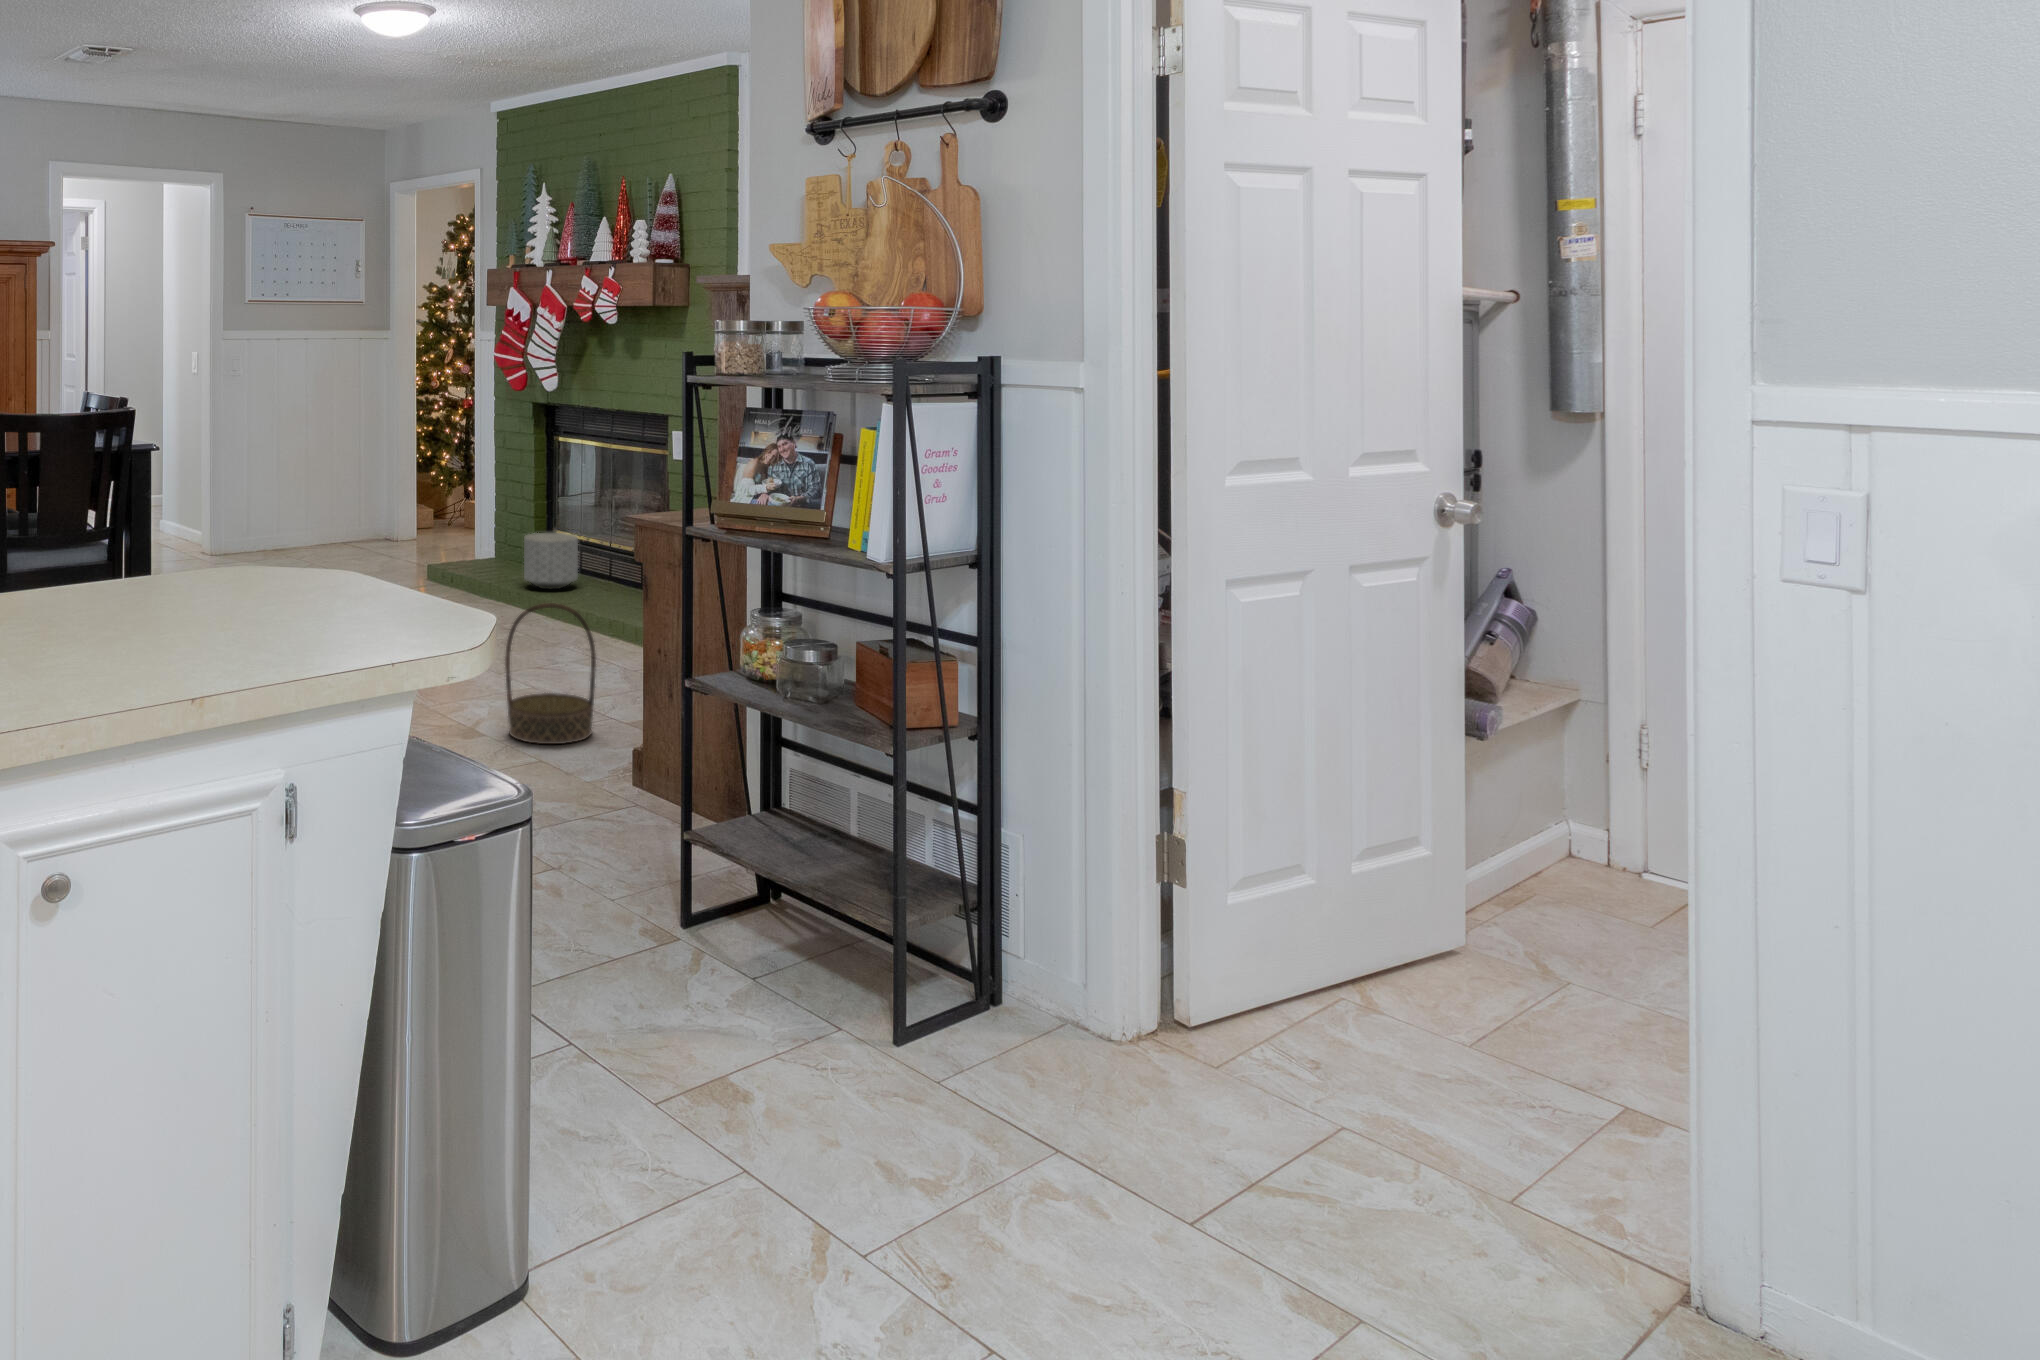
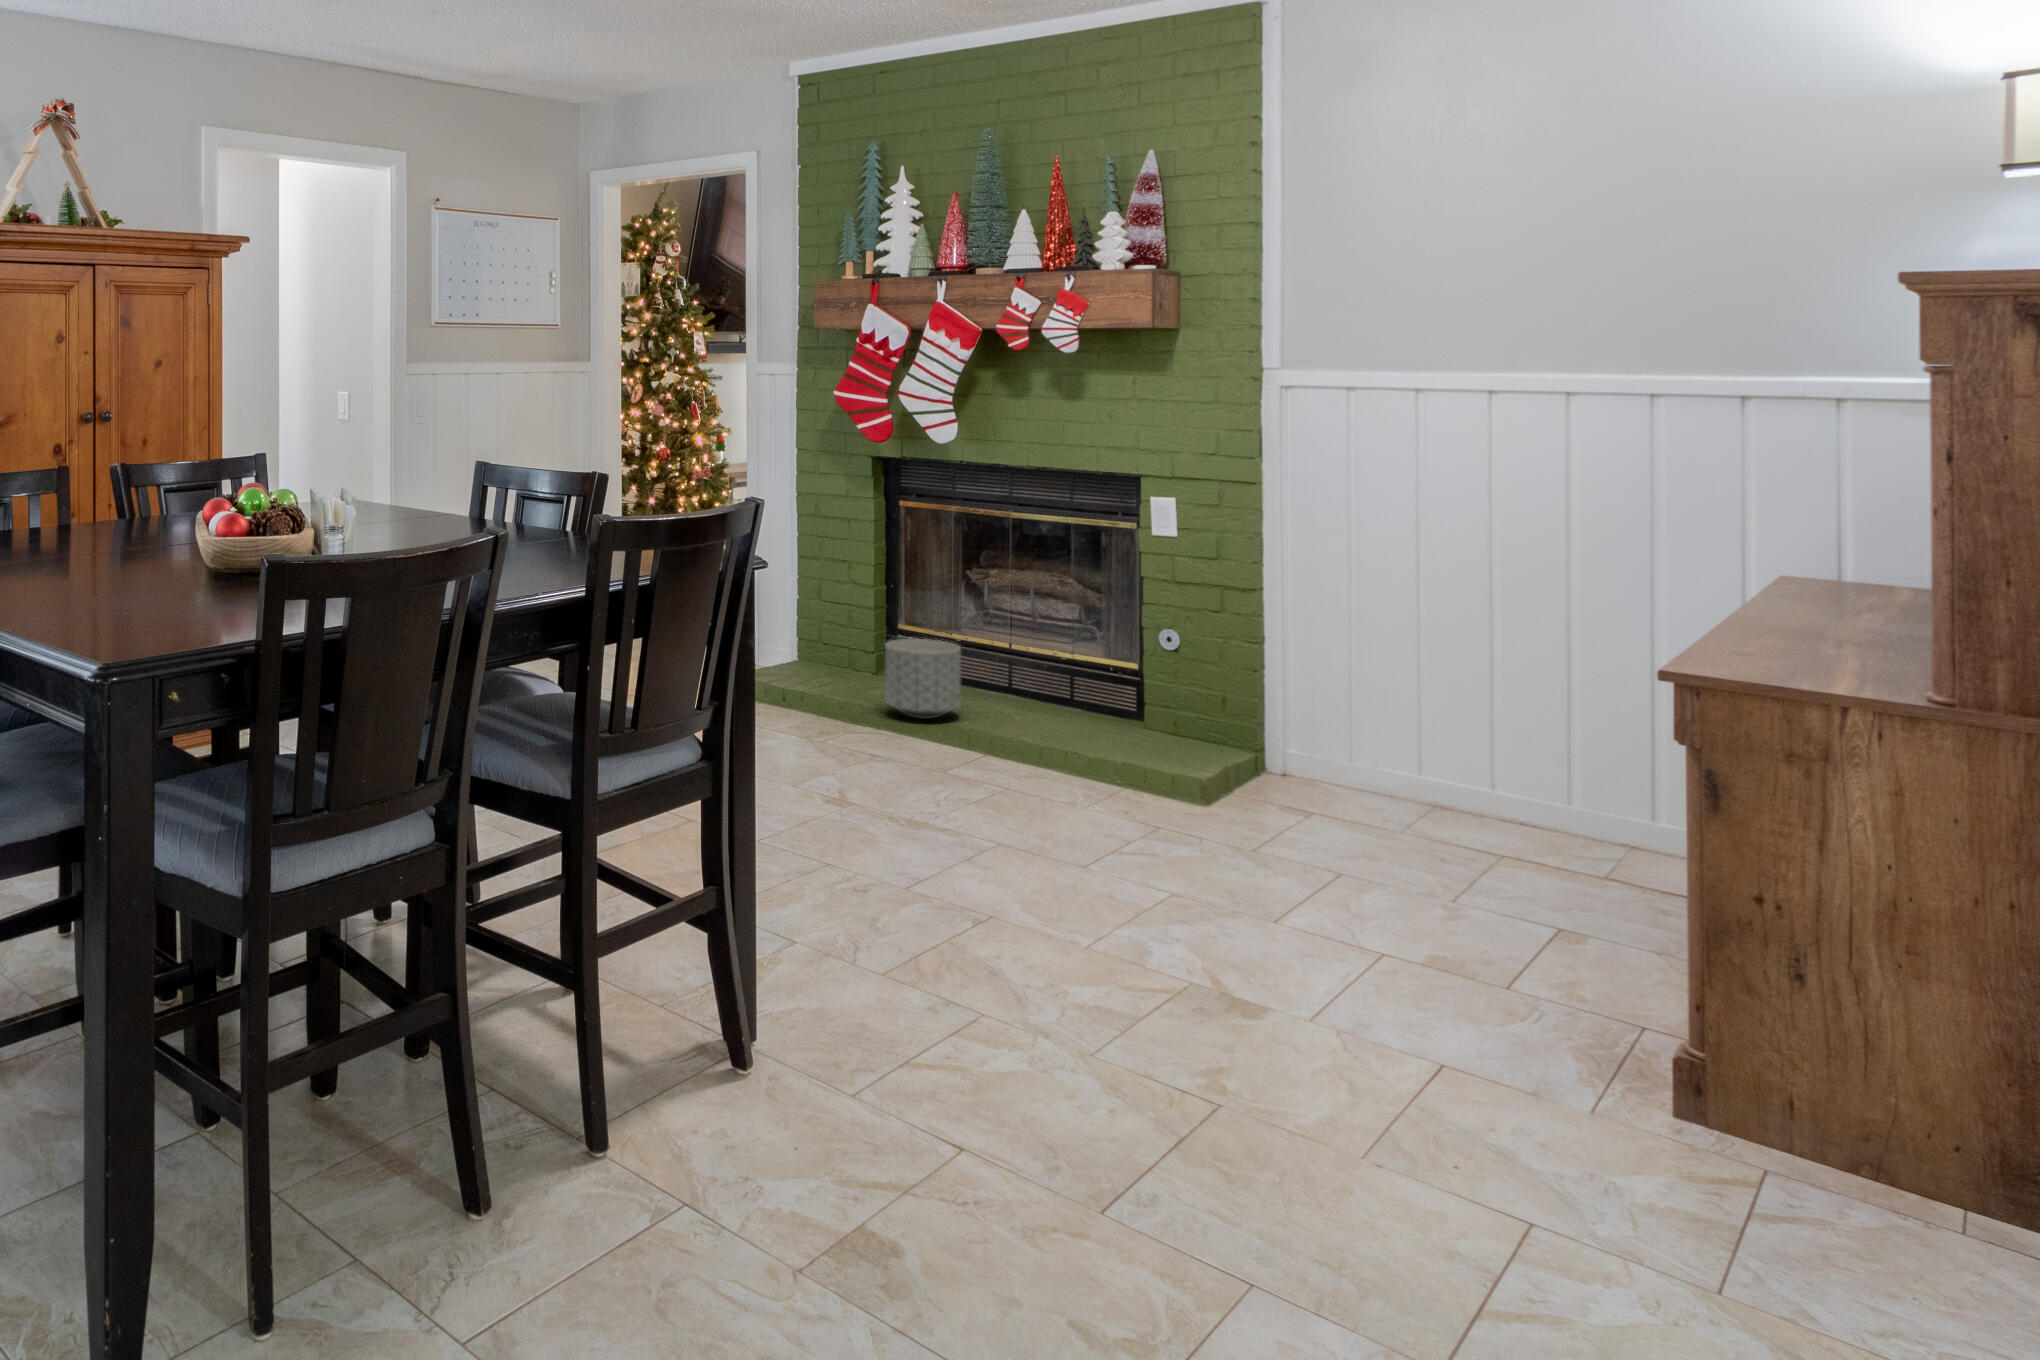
basket: present [505,603,596,744] -> none [1336,813,1500,1066]

